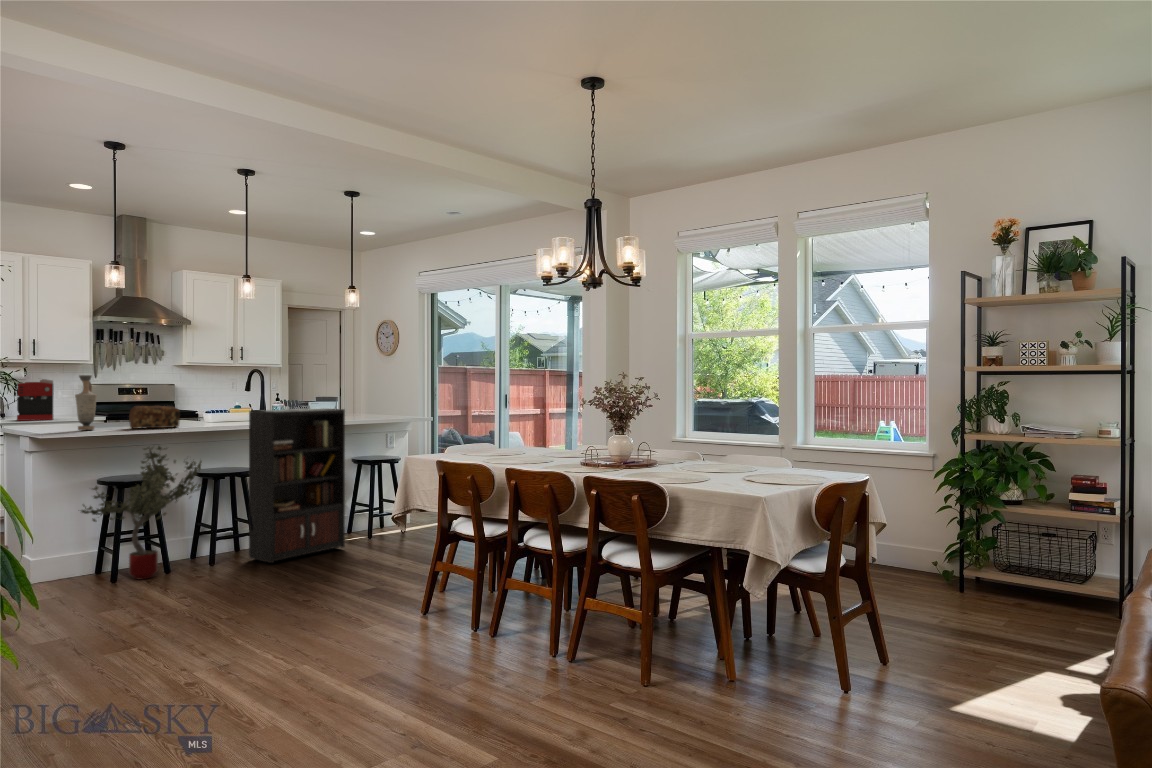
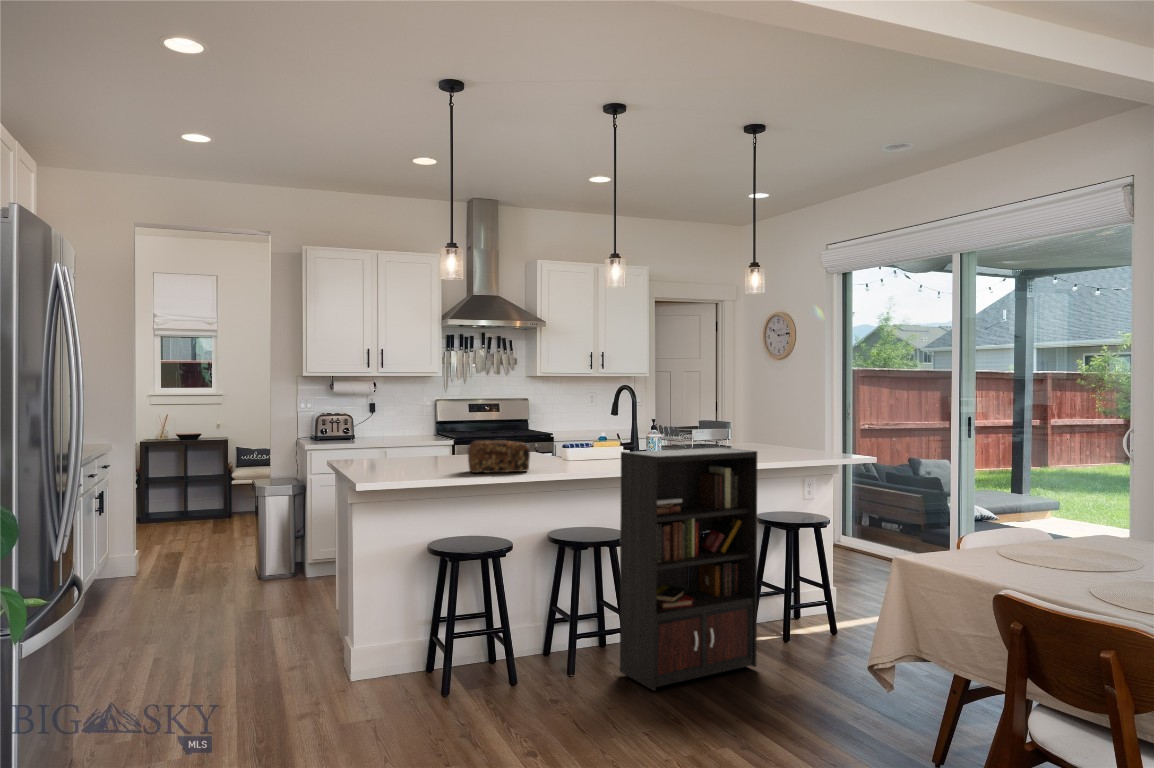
vase: present [75,375,97,431] -> none [404,398,430,473]
coffee maker: present [17,379,54,421] -> none [365,394,403,444]
potted tree: present [81,446,201,579] -> none [400,500,559,698]

